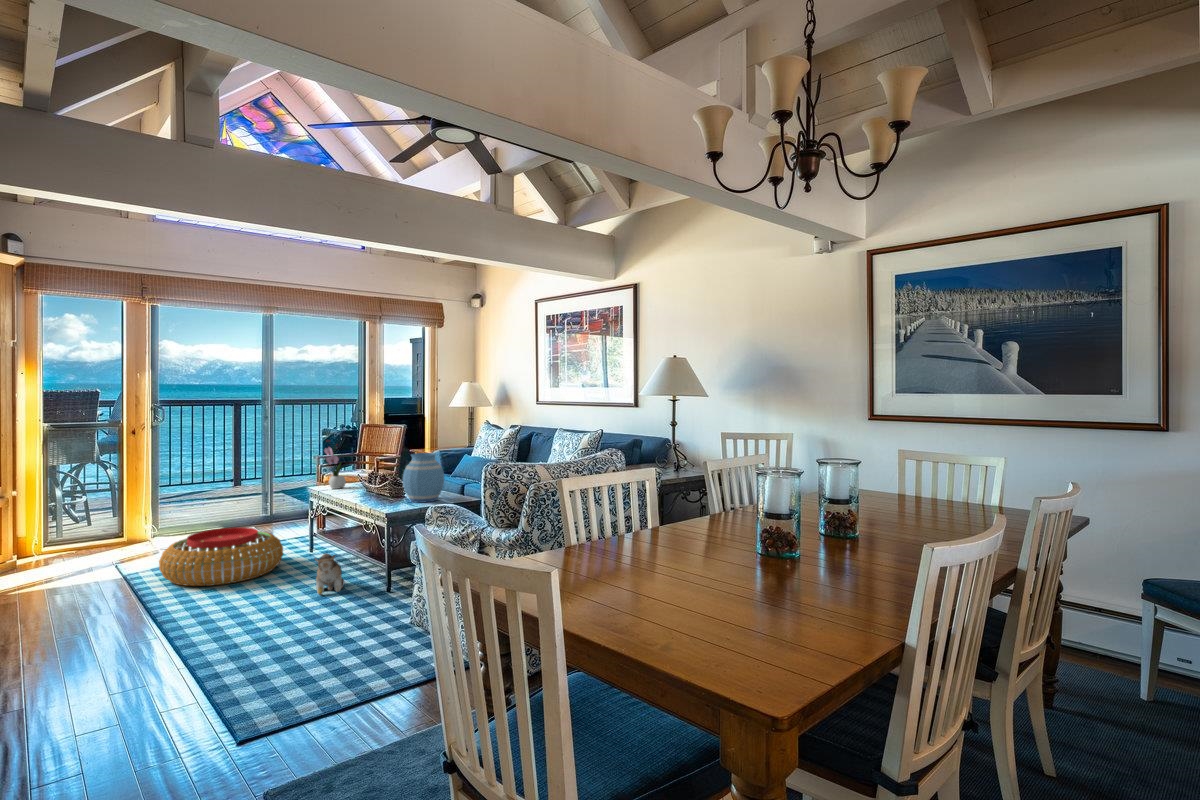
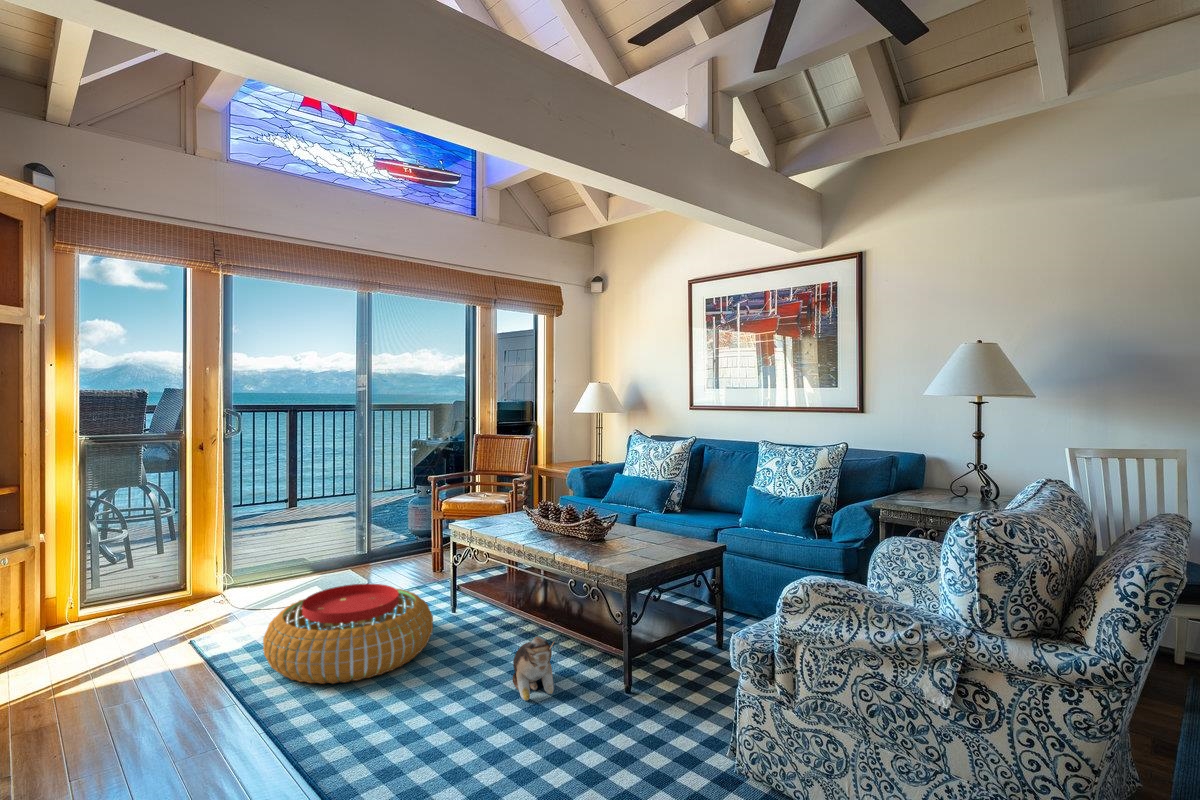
flower arrangement: present [325,447,346,489] -> none [475,458,505,525]
vase: present [403,453,444,503] -> none [614,477,672,551]

